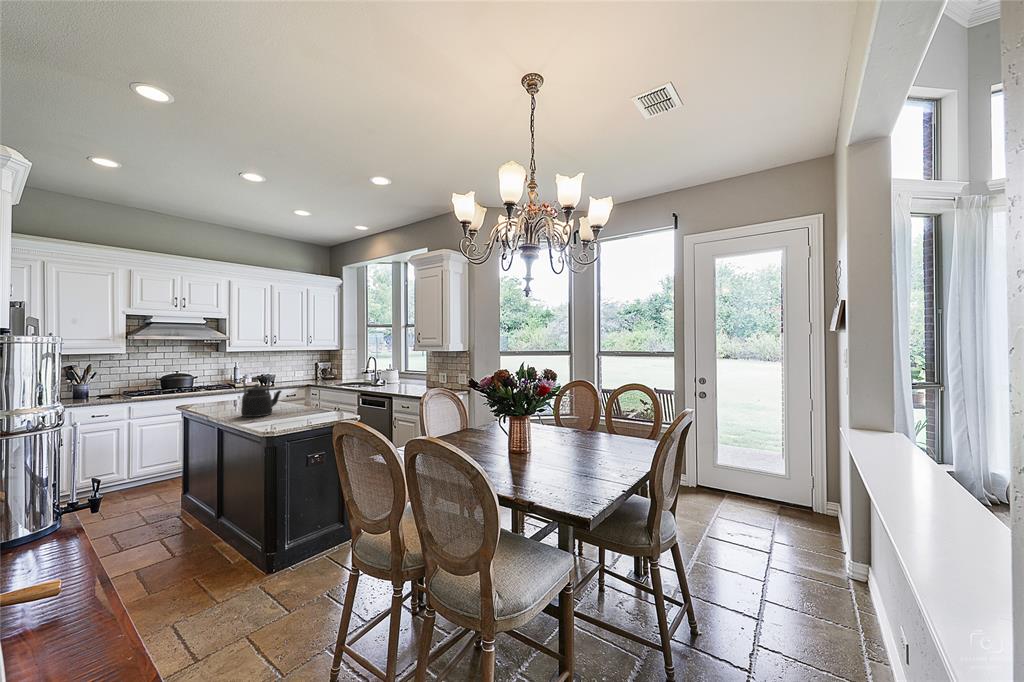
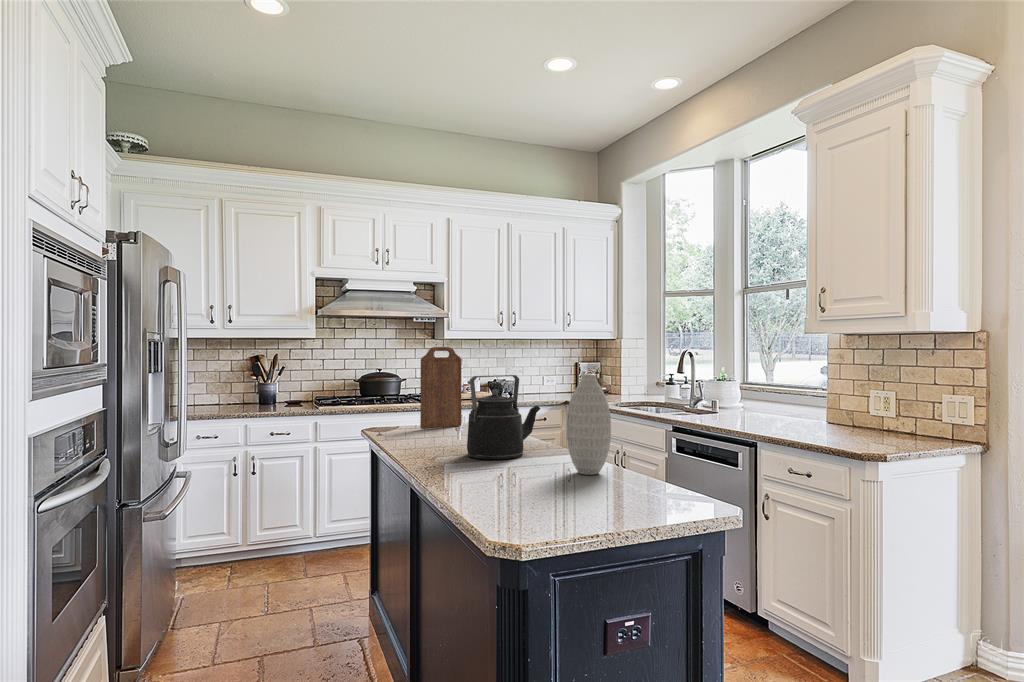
cutting board: none [212,361,238,406] -> present [420,347,462,429]
vase: none [292,376,313,419] -> present [566,374,611,475]

